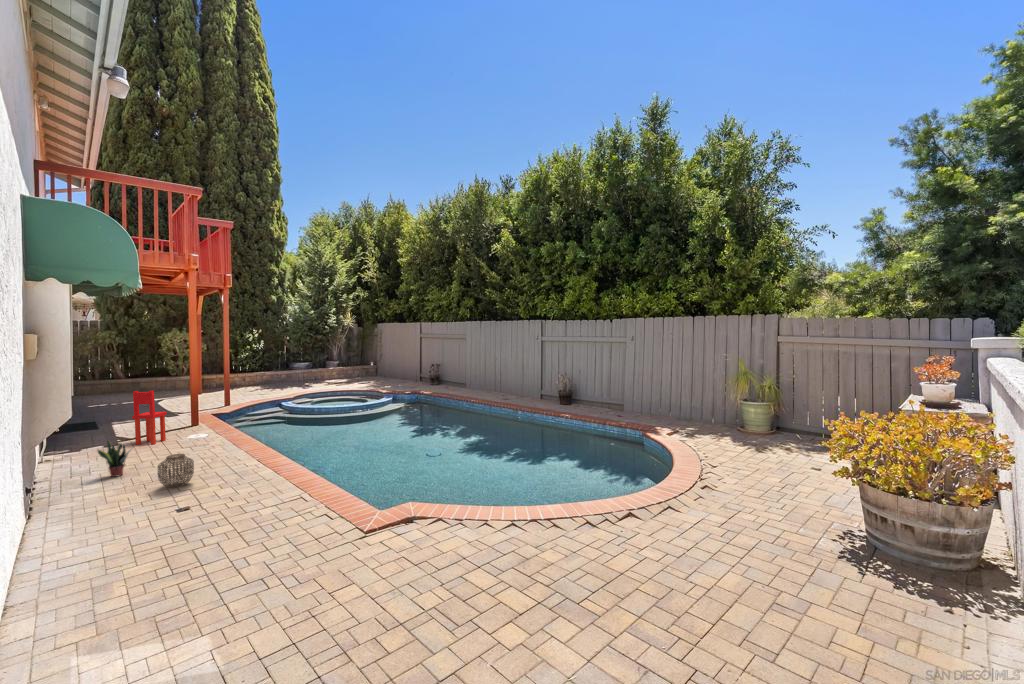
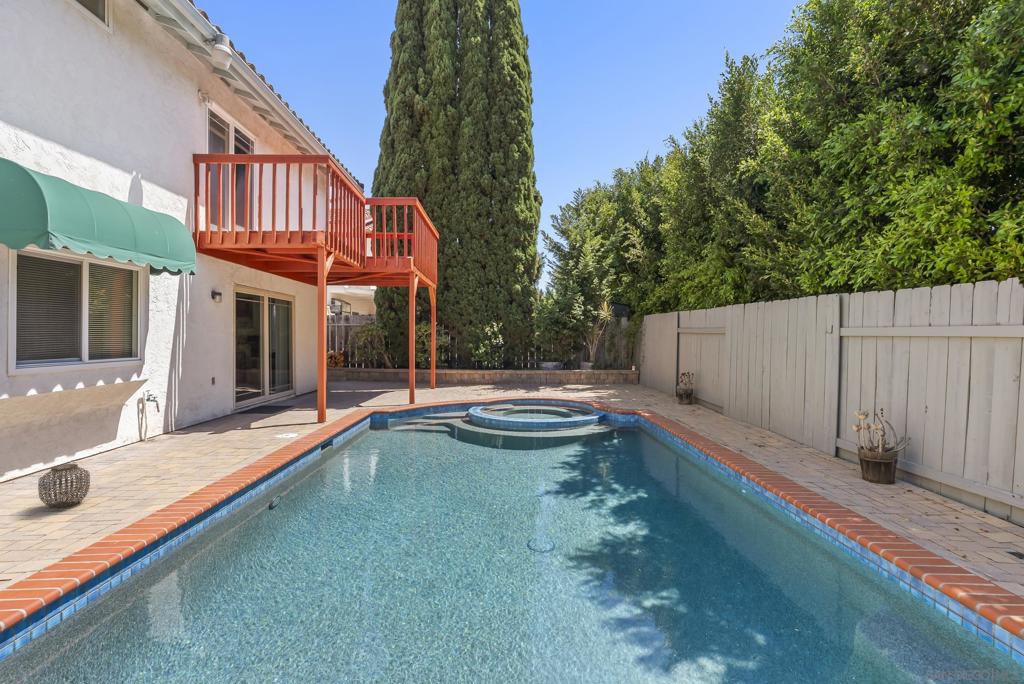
chair: present [132,391,167,445] -> none [223,379,255,439]
potted plant: present [98,441,131,477] -> none [79,431,119,474]

